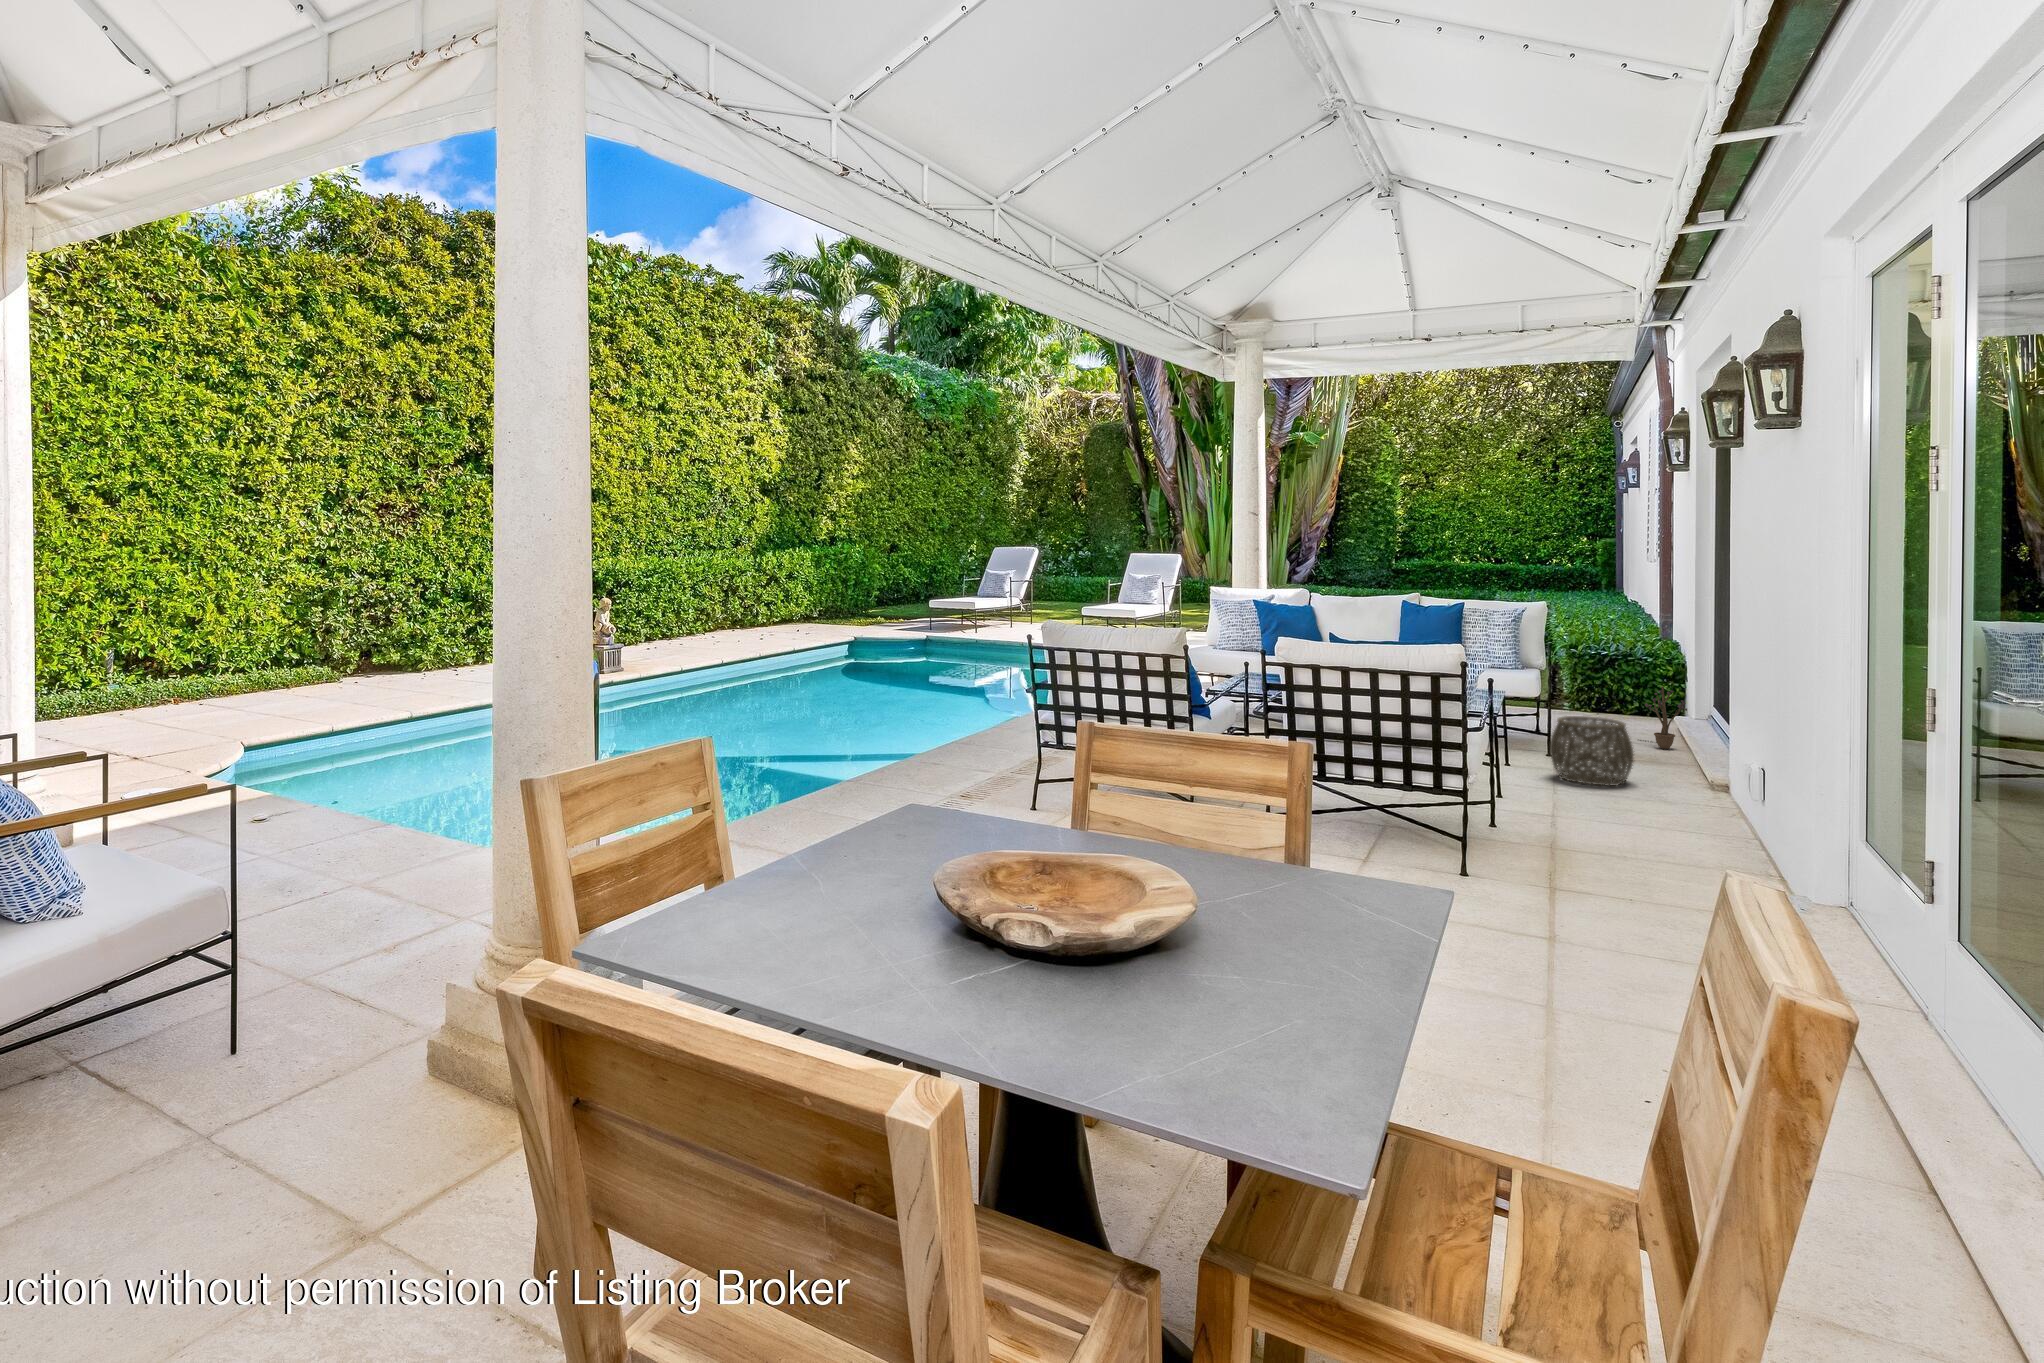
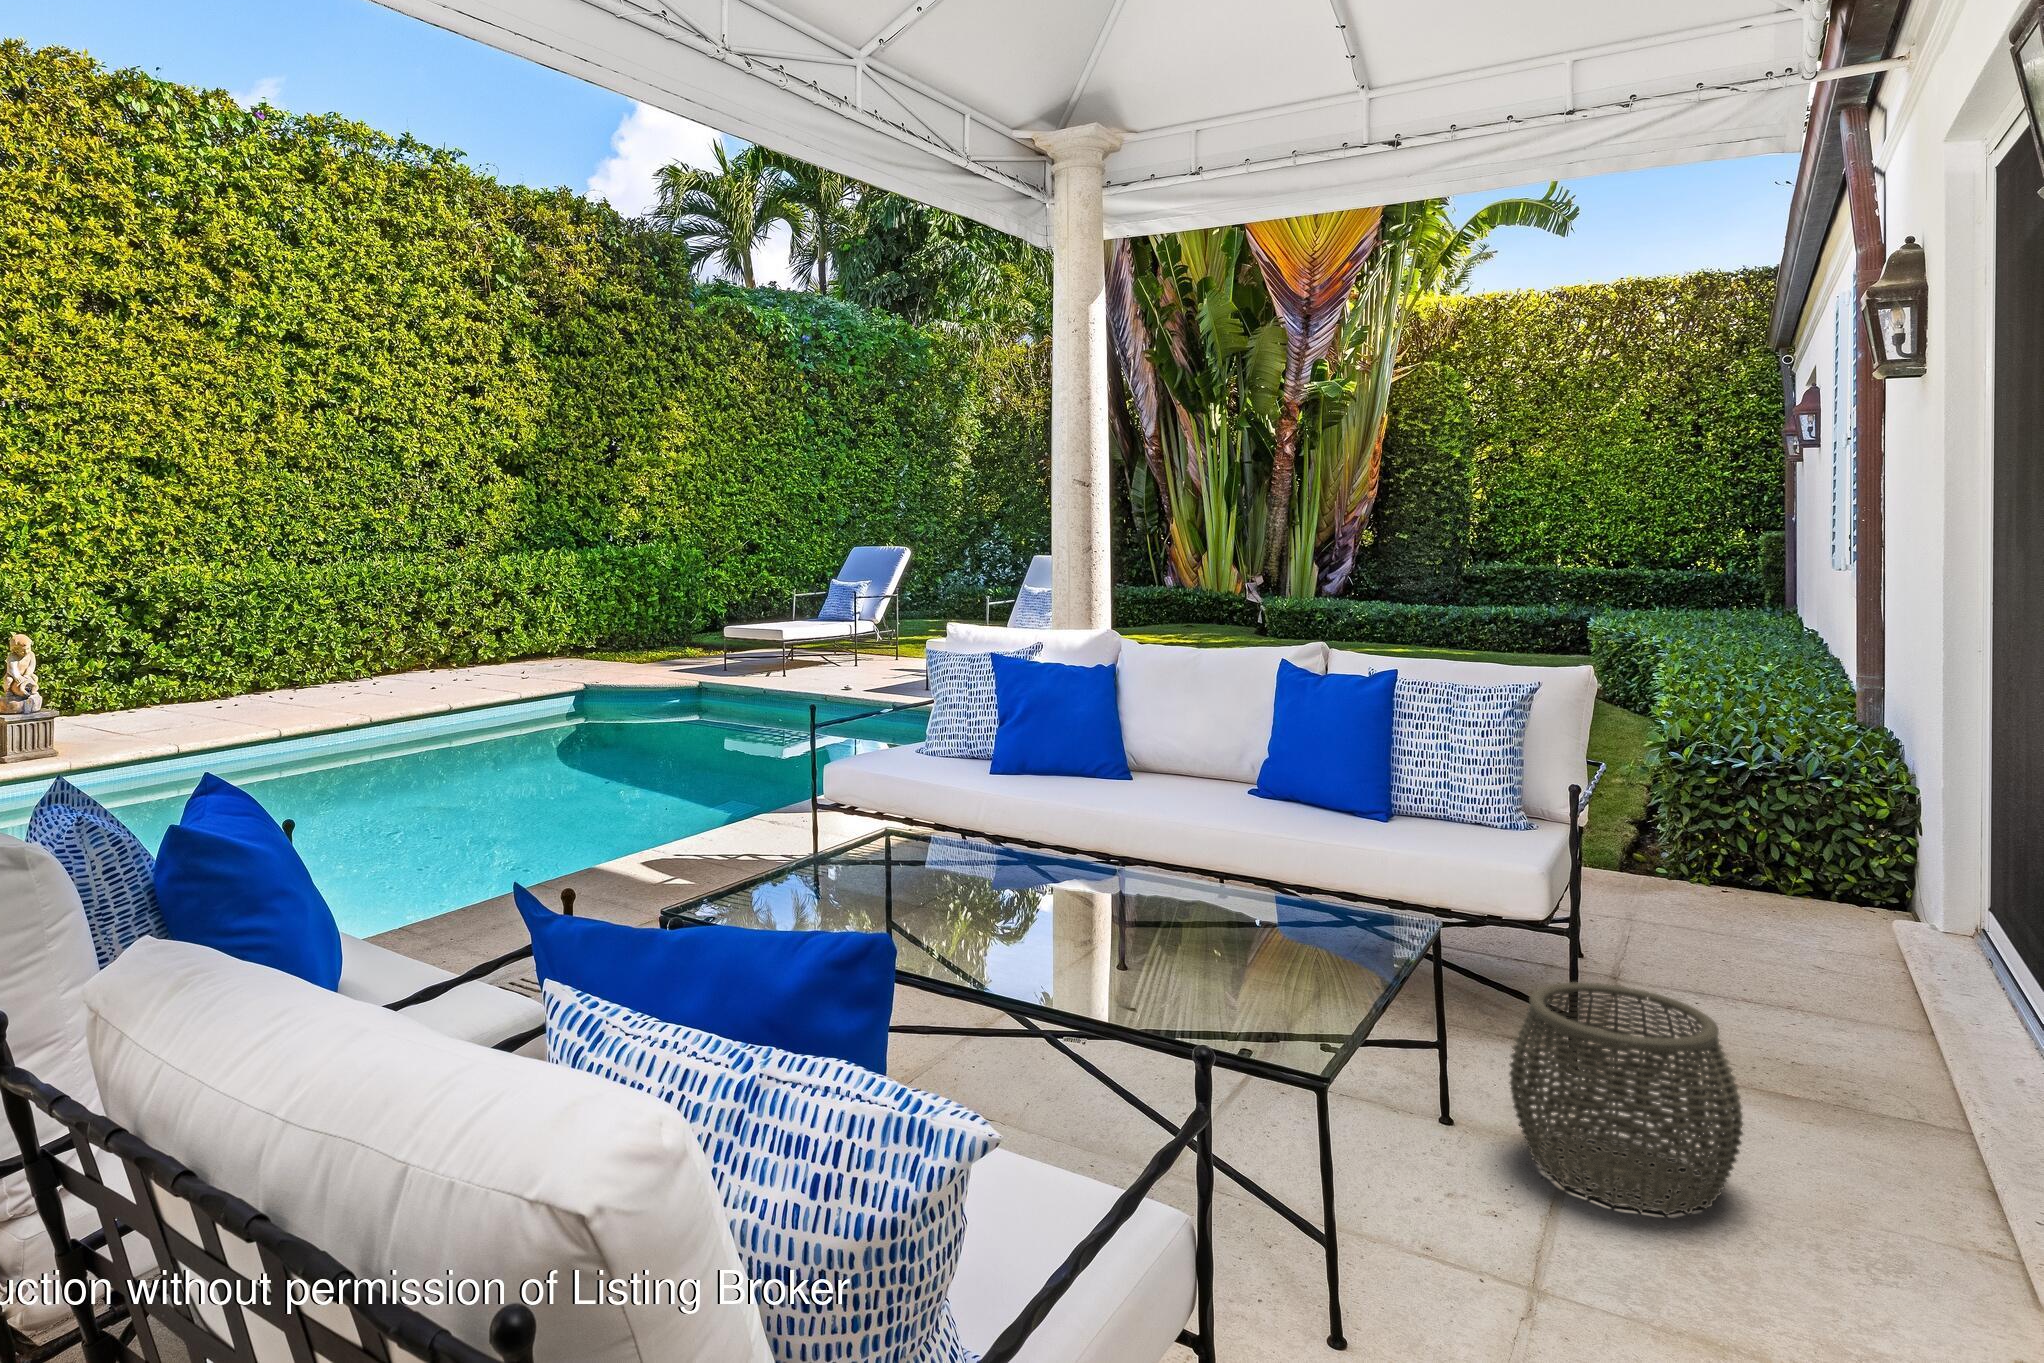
decorative plant: present [1638,686,1687,749] -> none [1792,871,1915,1027]

